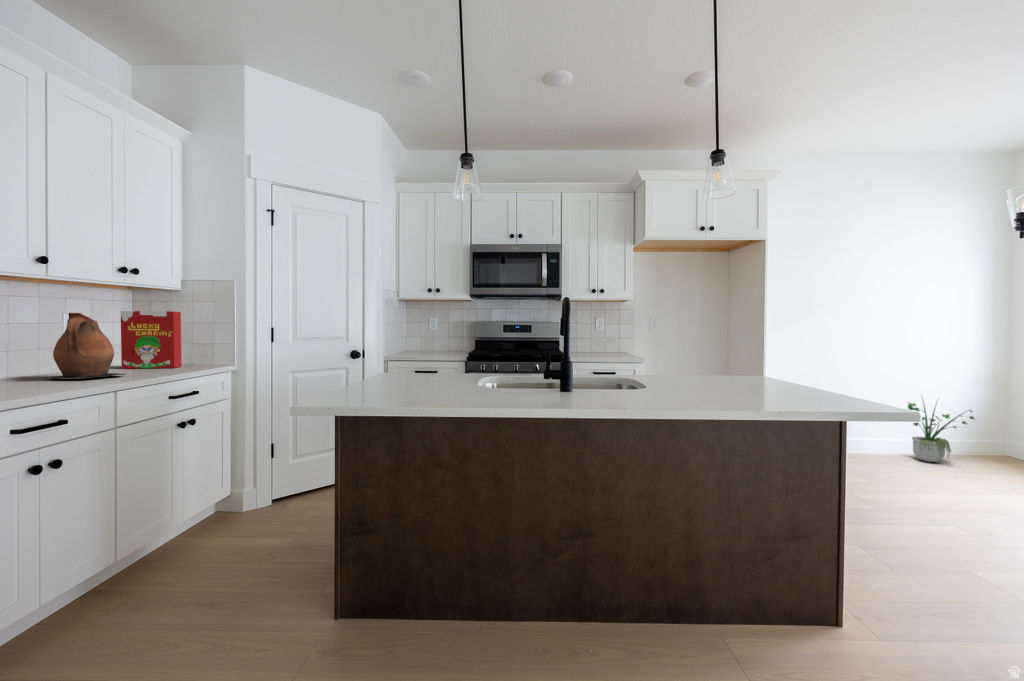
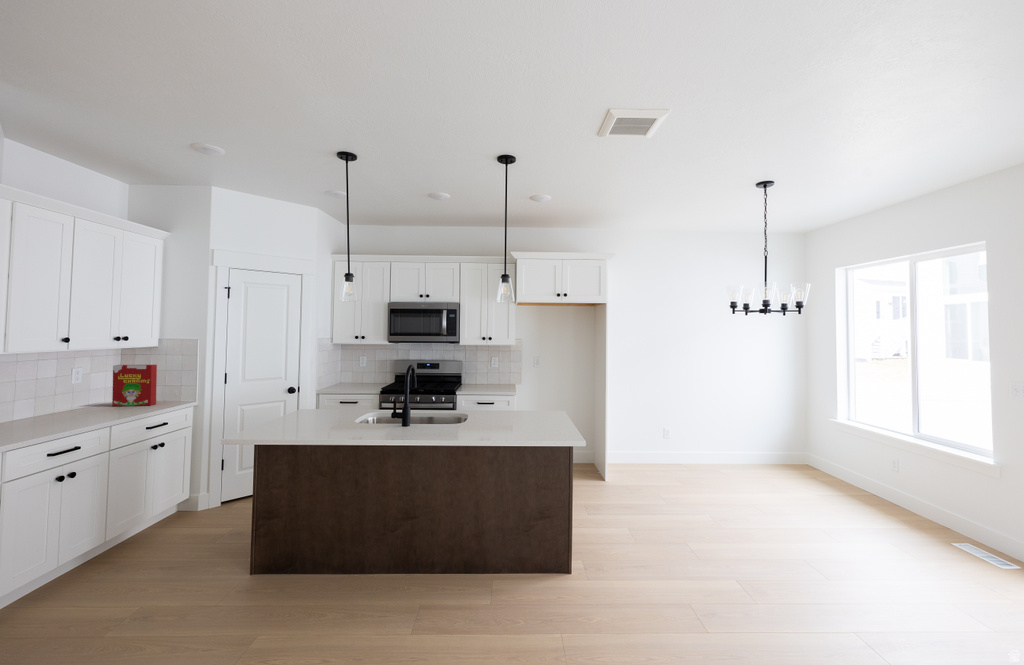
ceramic pitcher: present [50,313,124,379] -> none [62,374,116,418]
potted plant: present [908,403,974,462] -> none [722,413,775,470]

